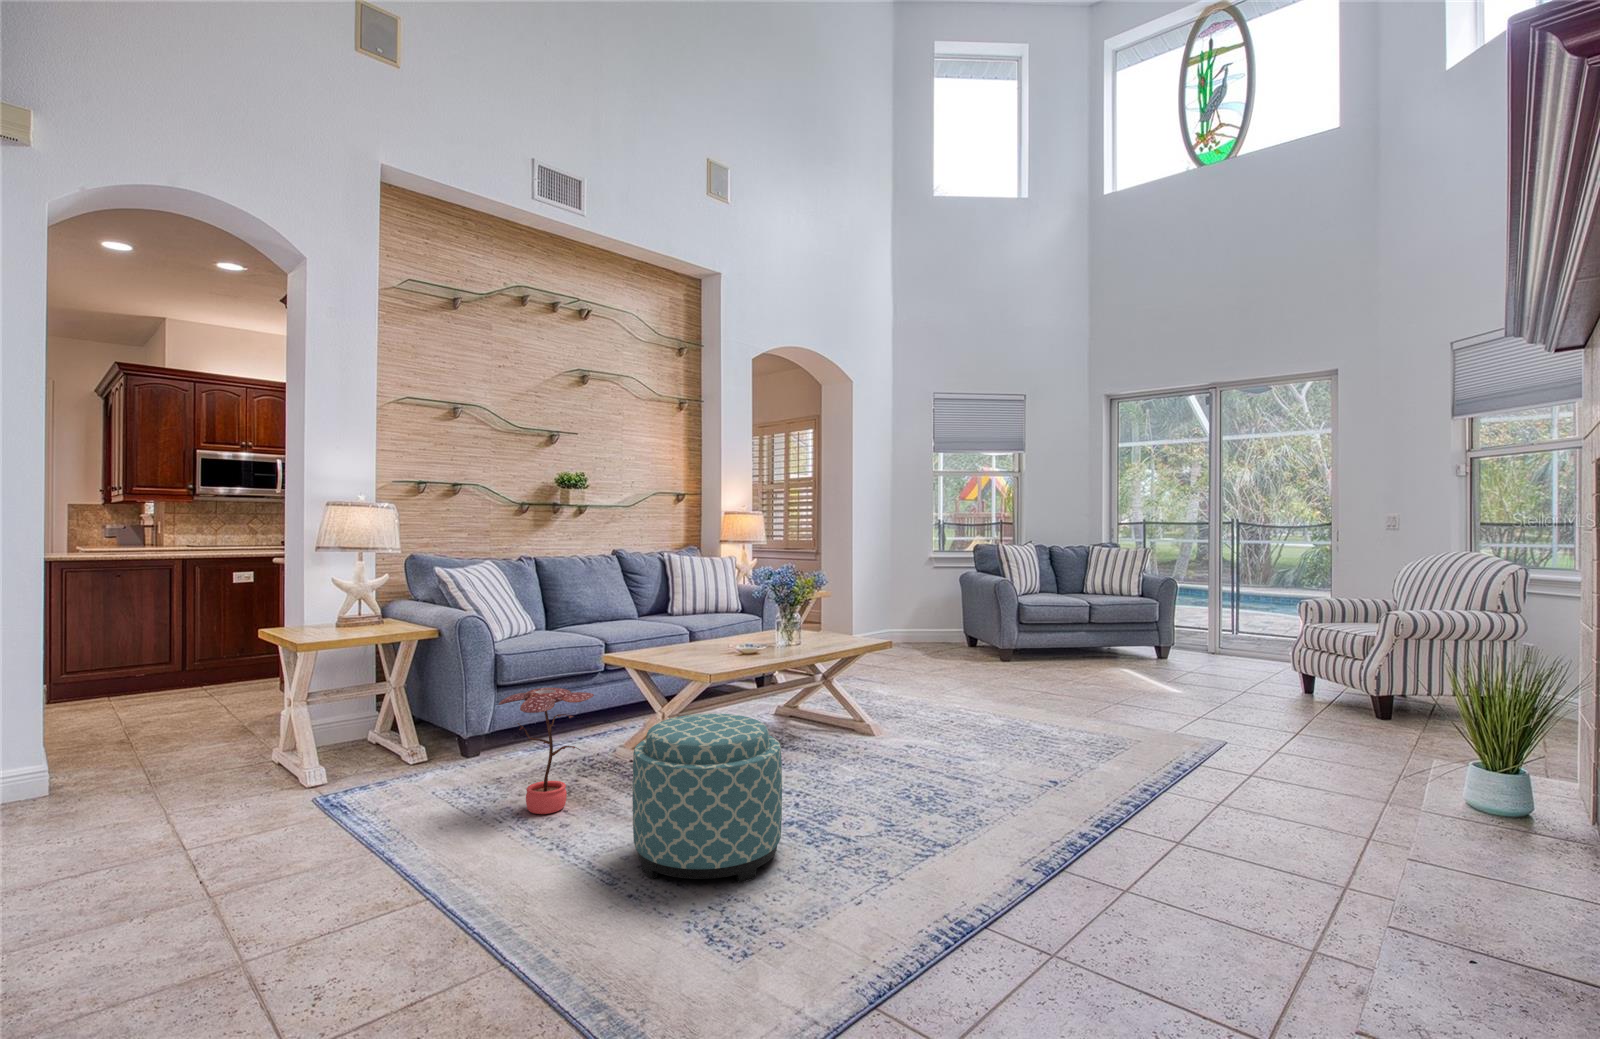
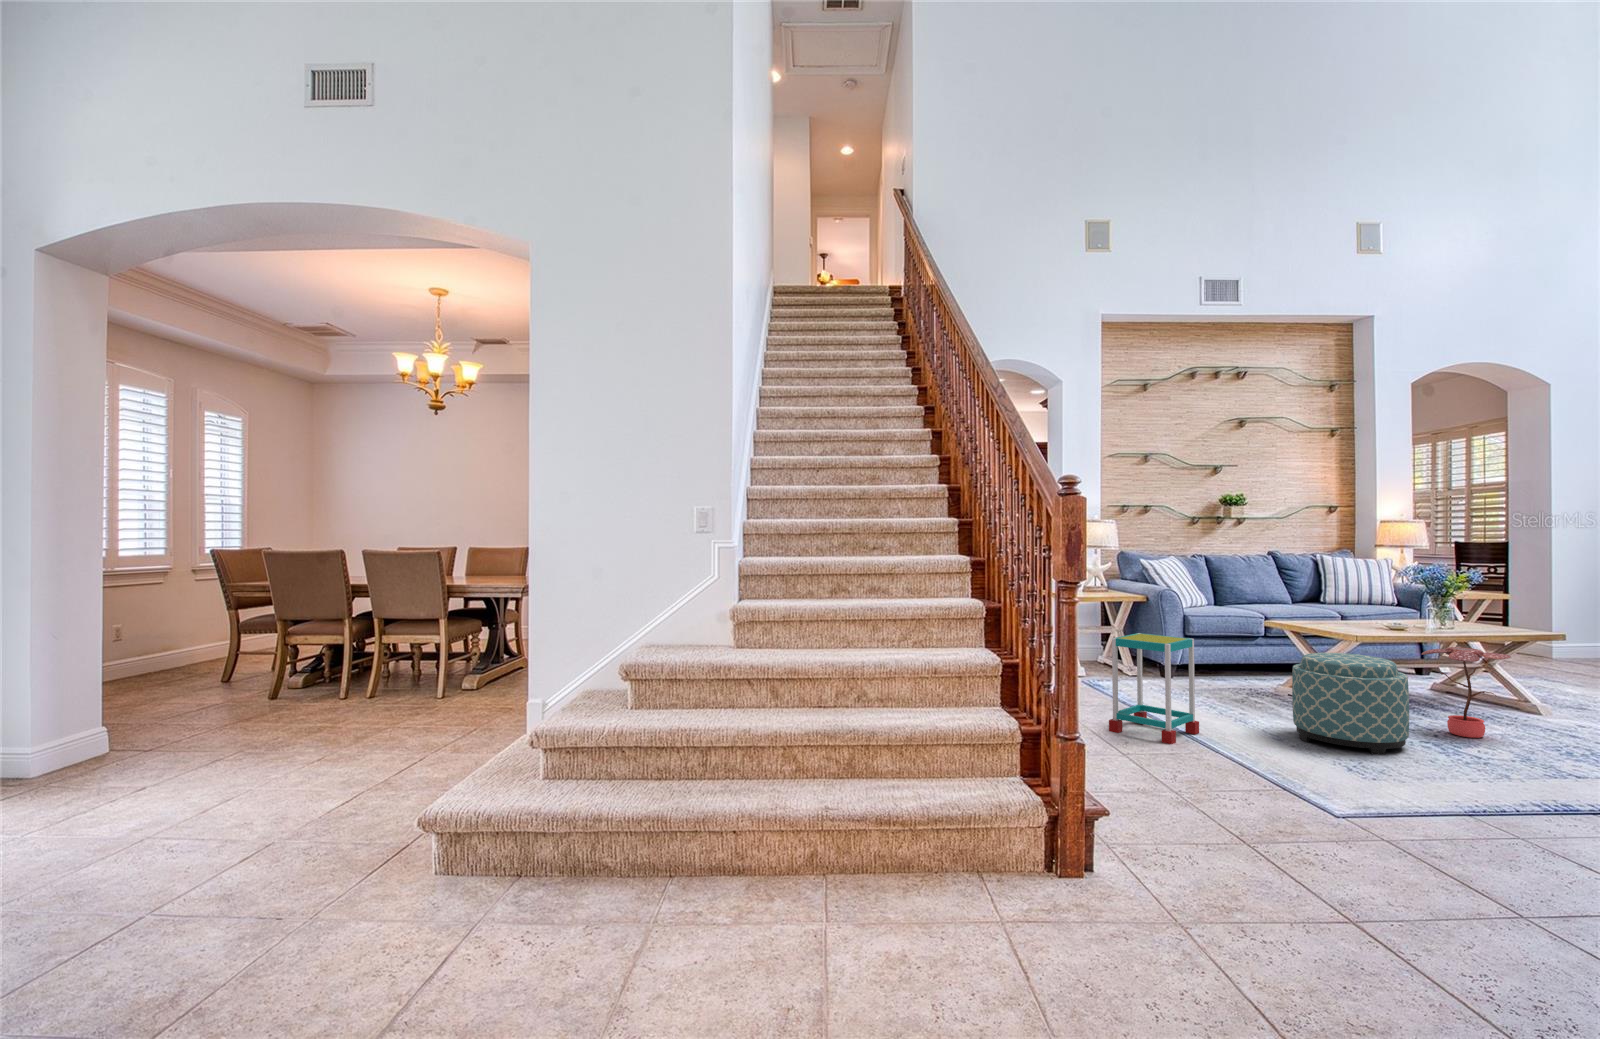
potted plant: present [499,688,594,814] -> present [1422,647,1511,738]
side table: none [287,730,481,973] -> present [1109,633,1199,744]

